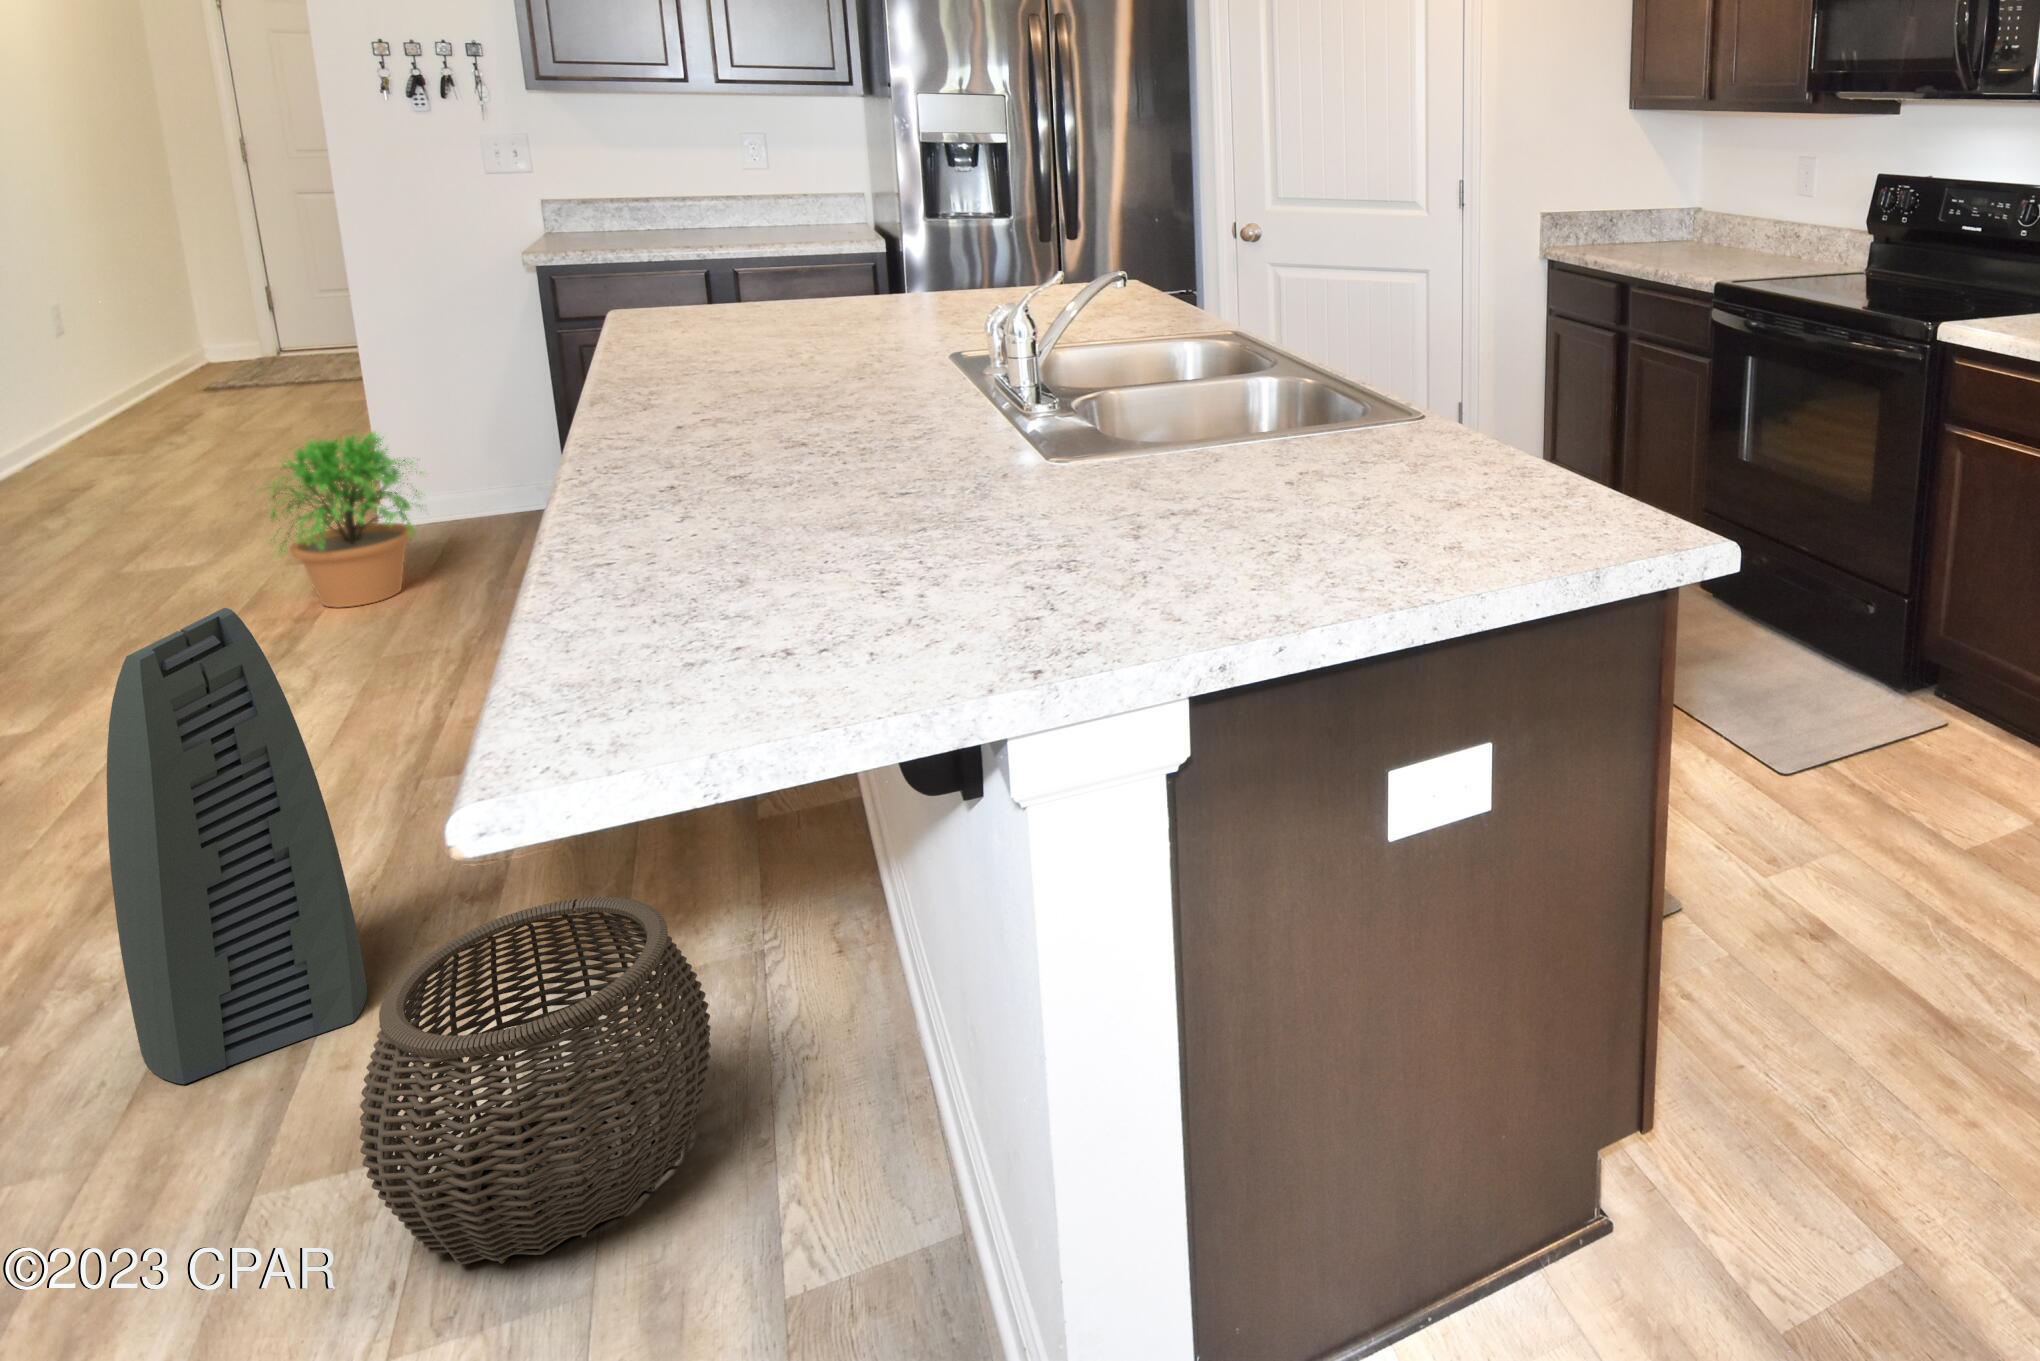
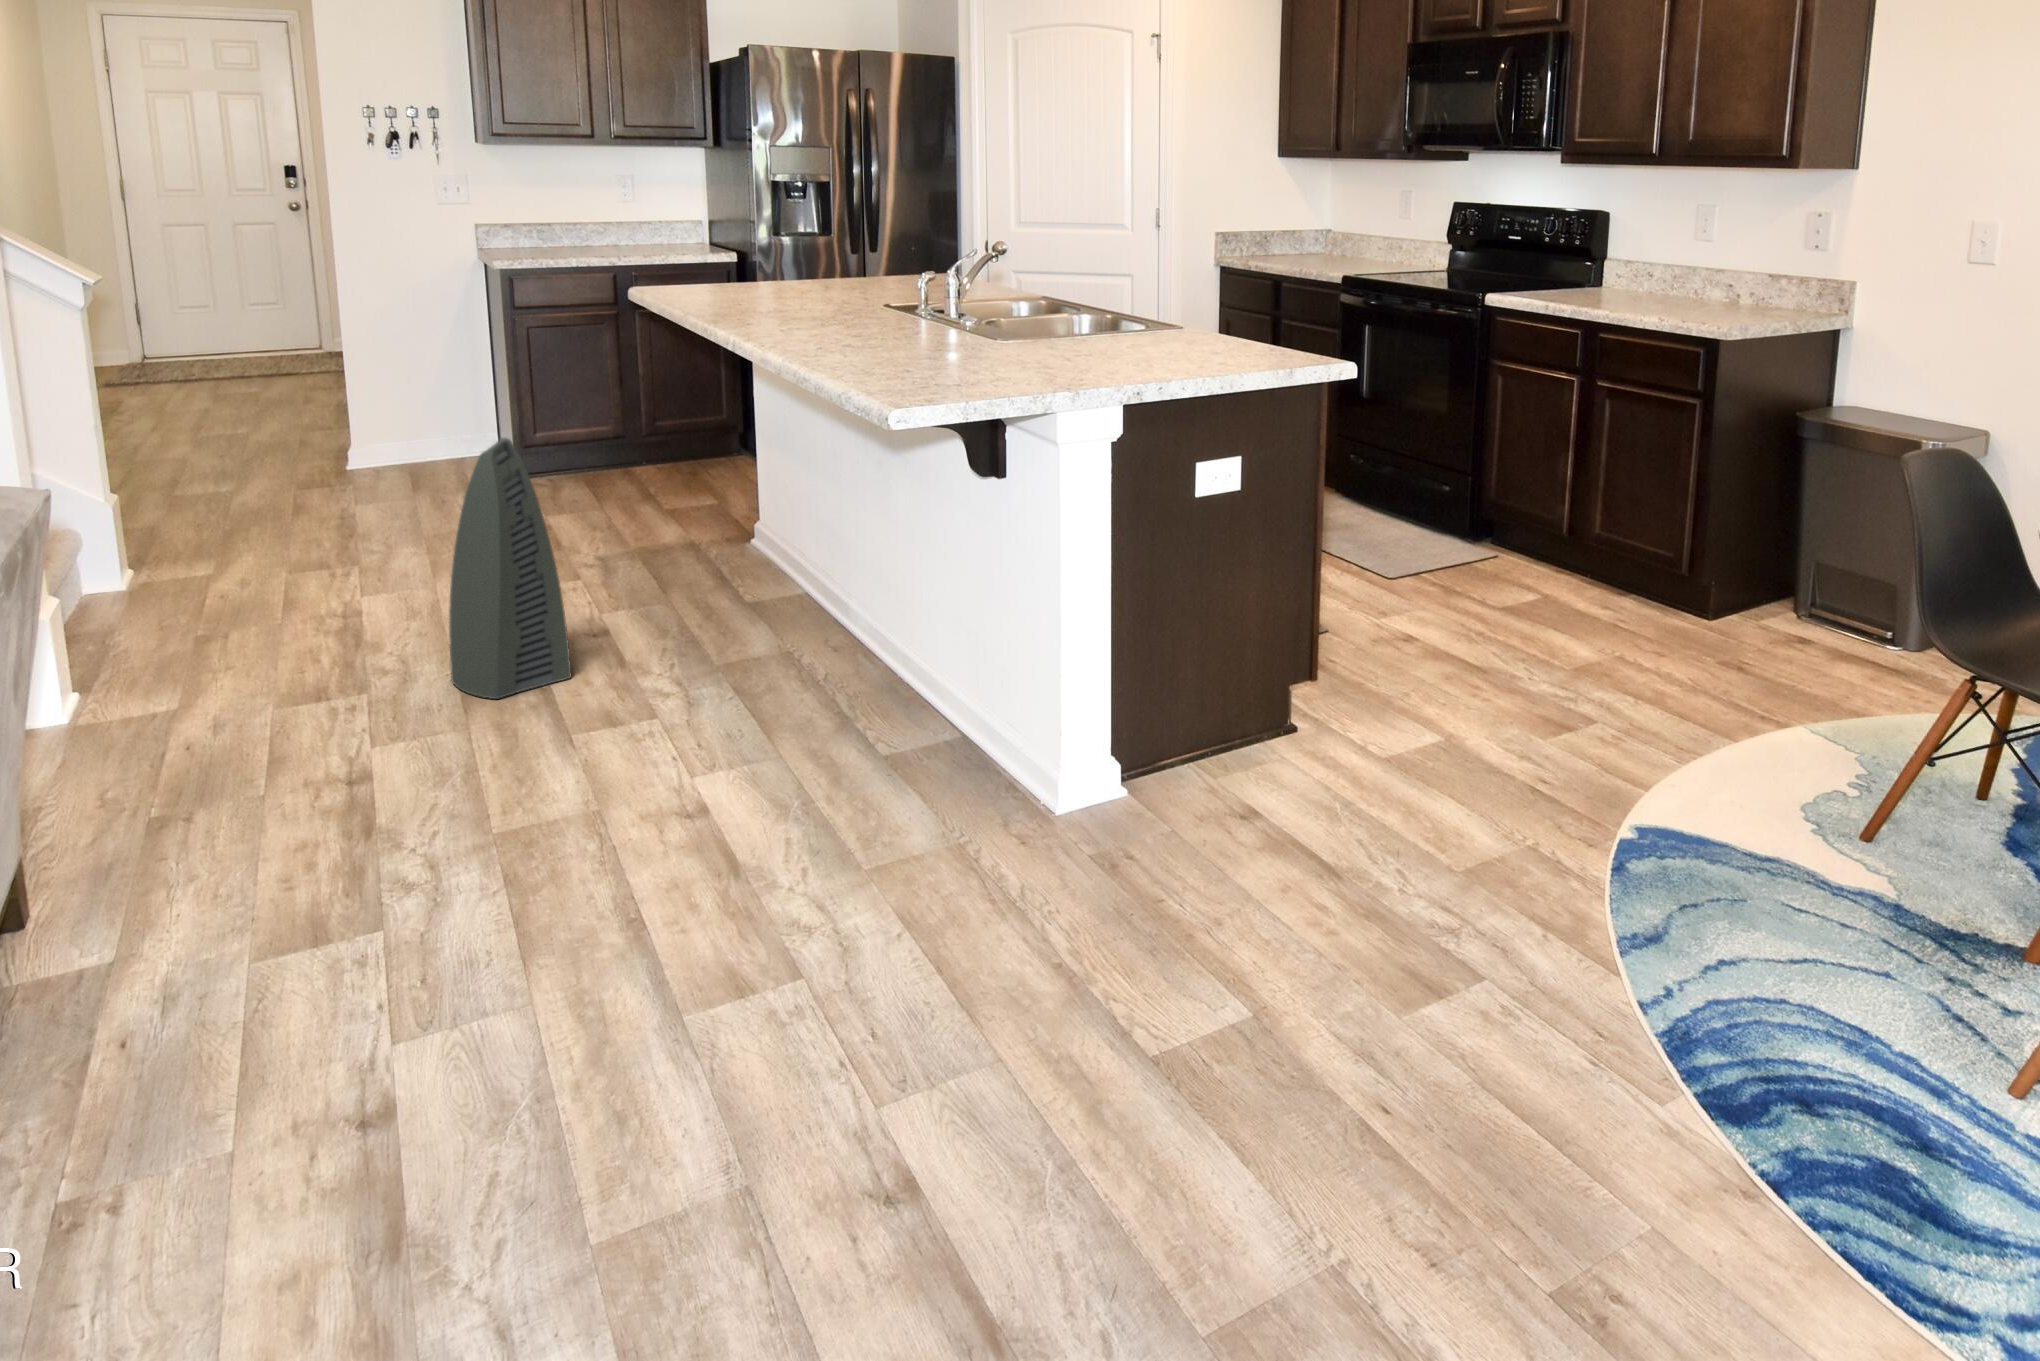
potted plant: present [263,432,421,608] -> none [310,383,433,510]
woven basket: present [360,897,711,1265] -> none [654,582,812,747]

